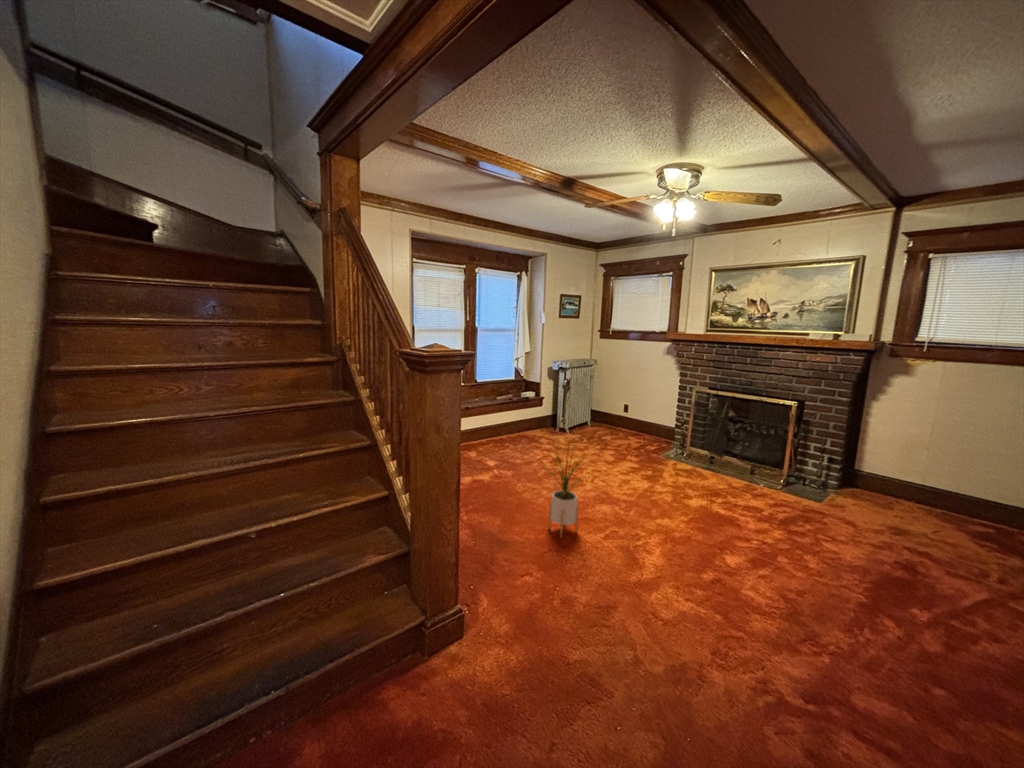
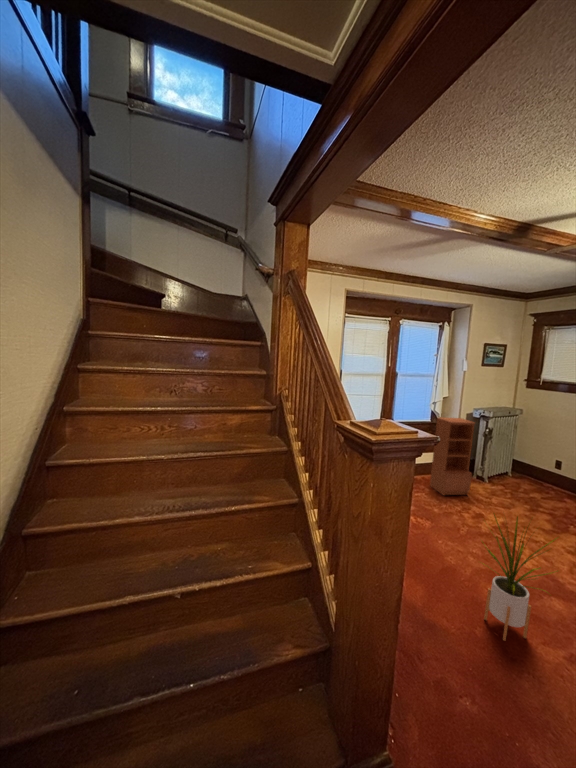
bookcase: none [515,371,552,449] -> present [430,417,475,495]

